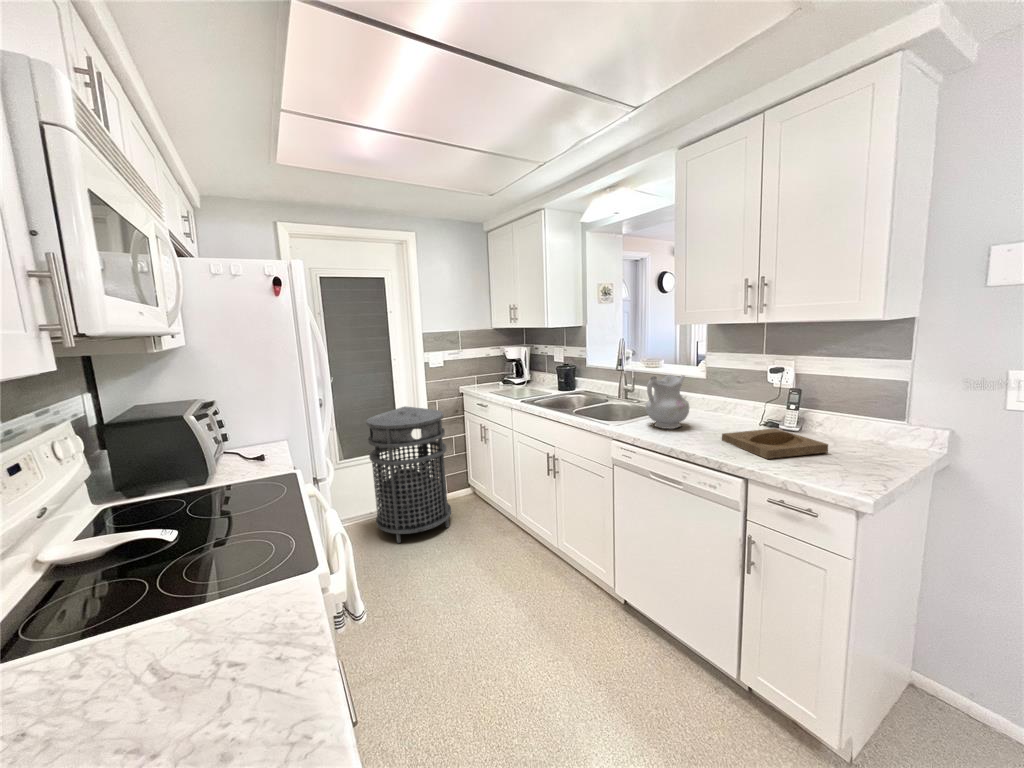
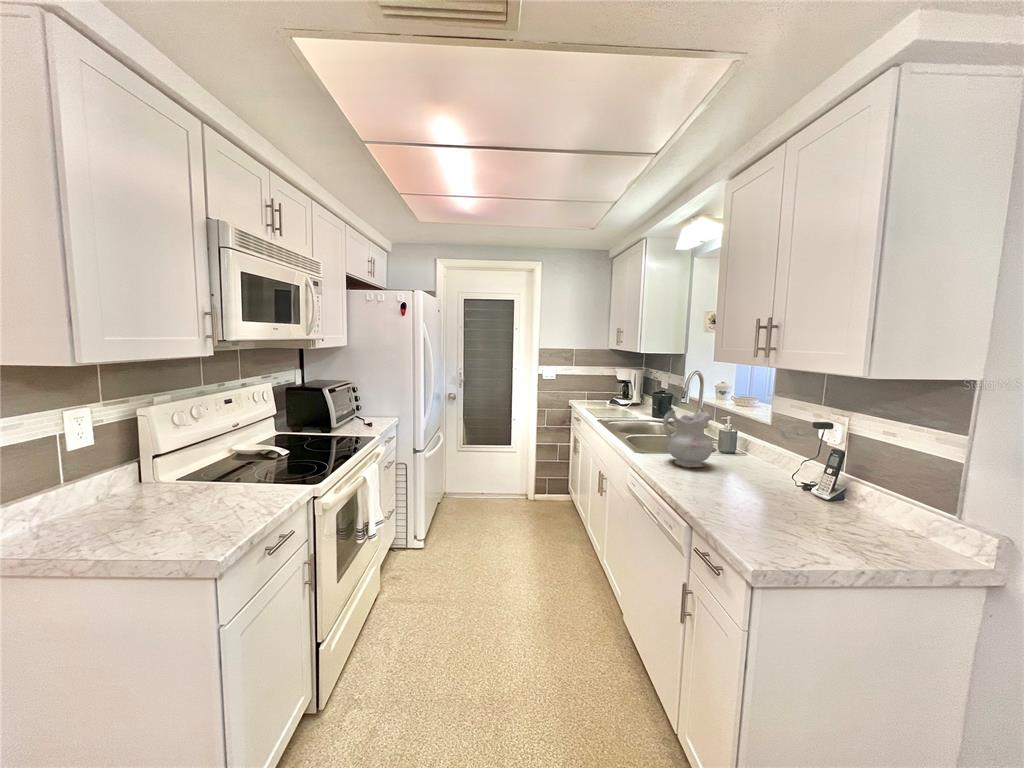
trash can: present [366,406,451,543] -> none [477,408,540,519]
tray: present [722,428,828,459] -> none [717,480,818,526]

